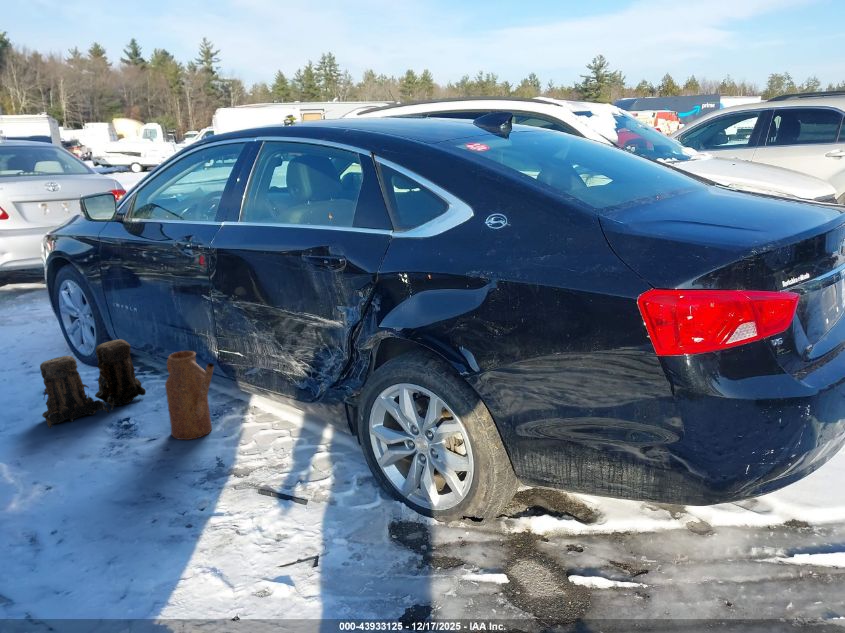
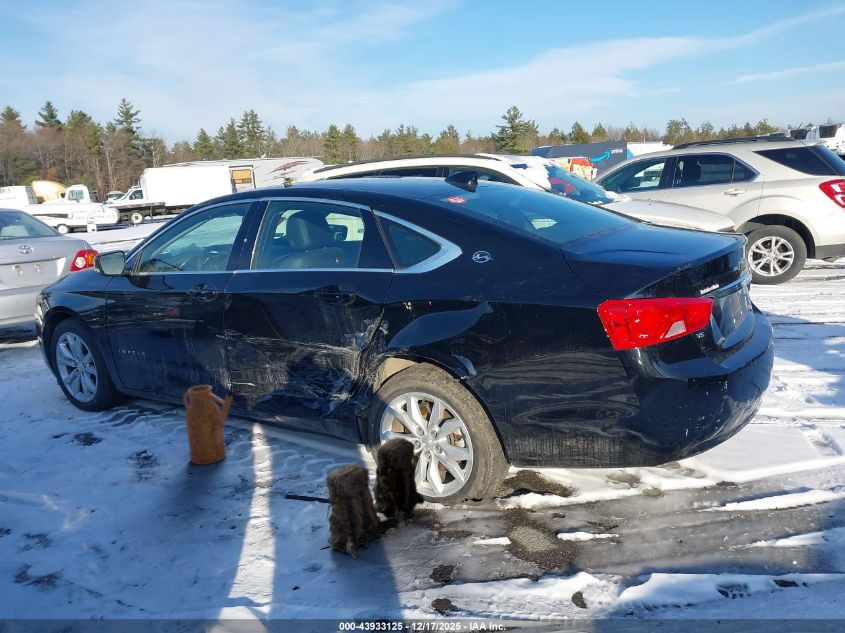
backpack: present [40,339,146,428] -> present [326,437,425,561]

